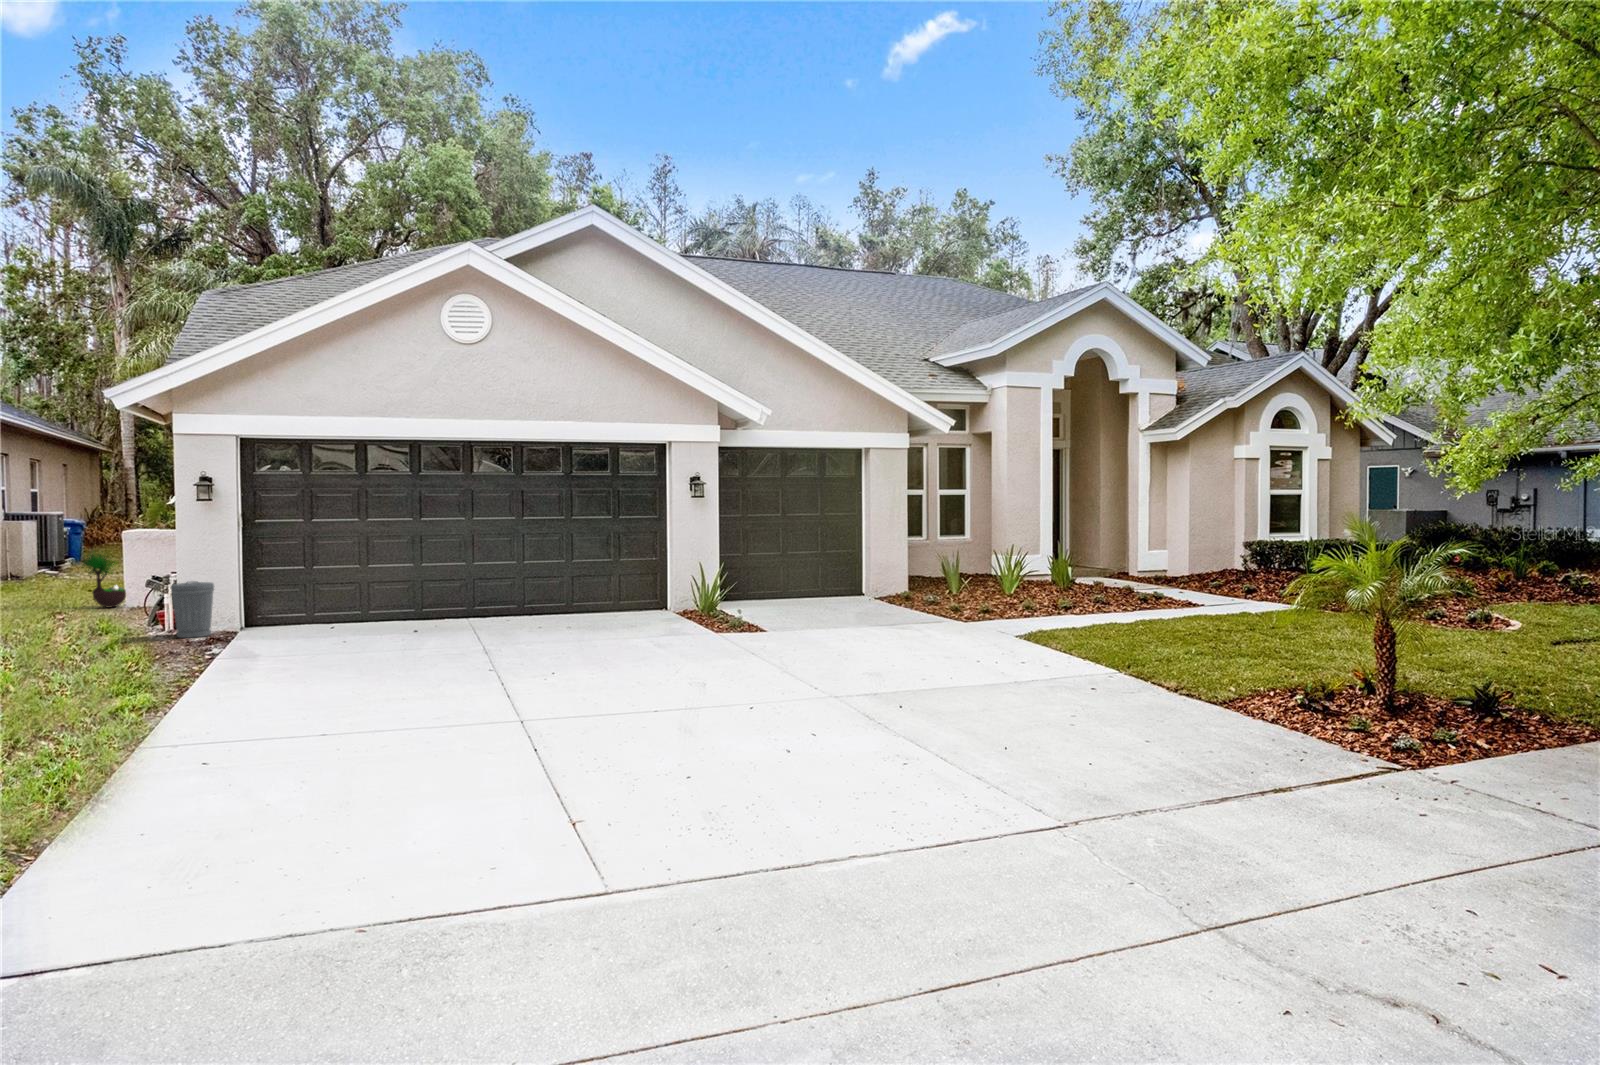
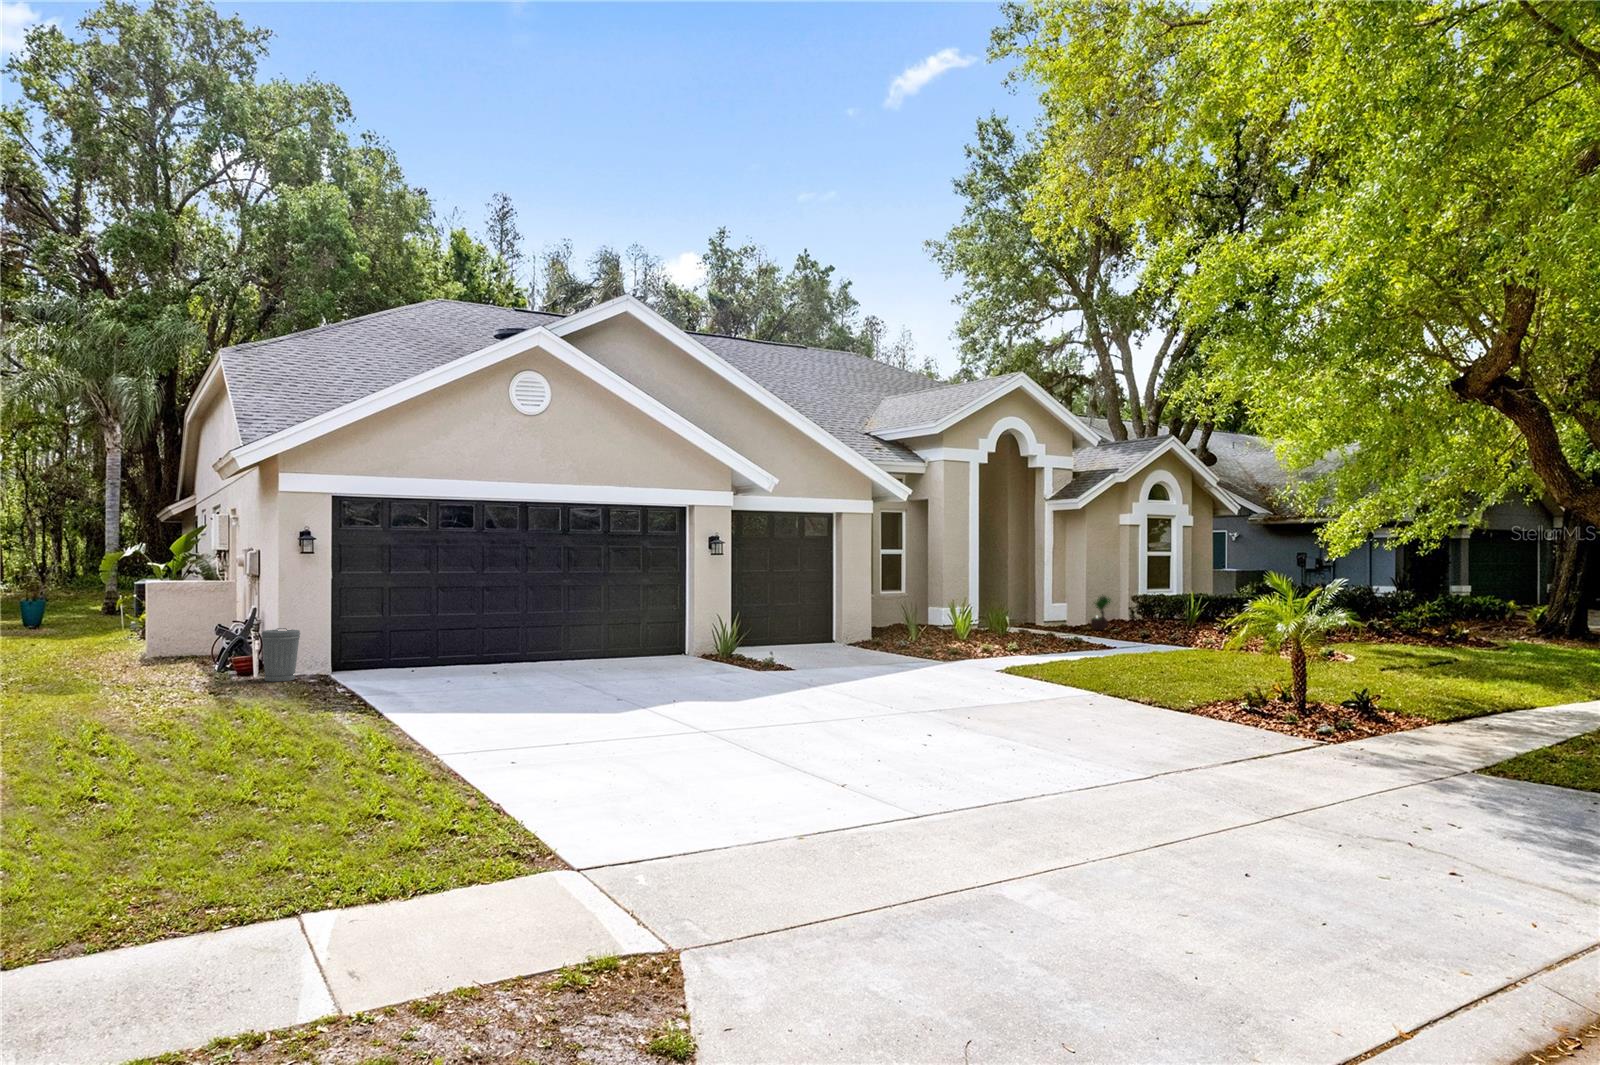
potted tree: present [83,554,126,608] -> present [1091,596,1111,630]

